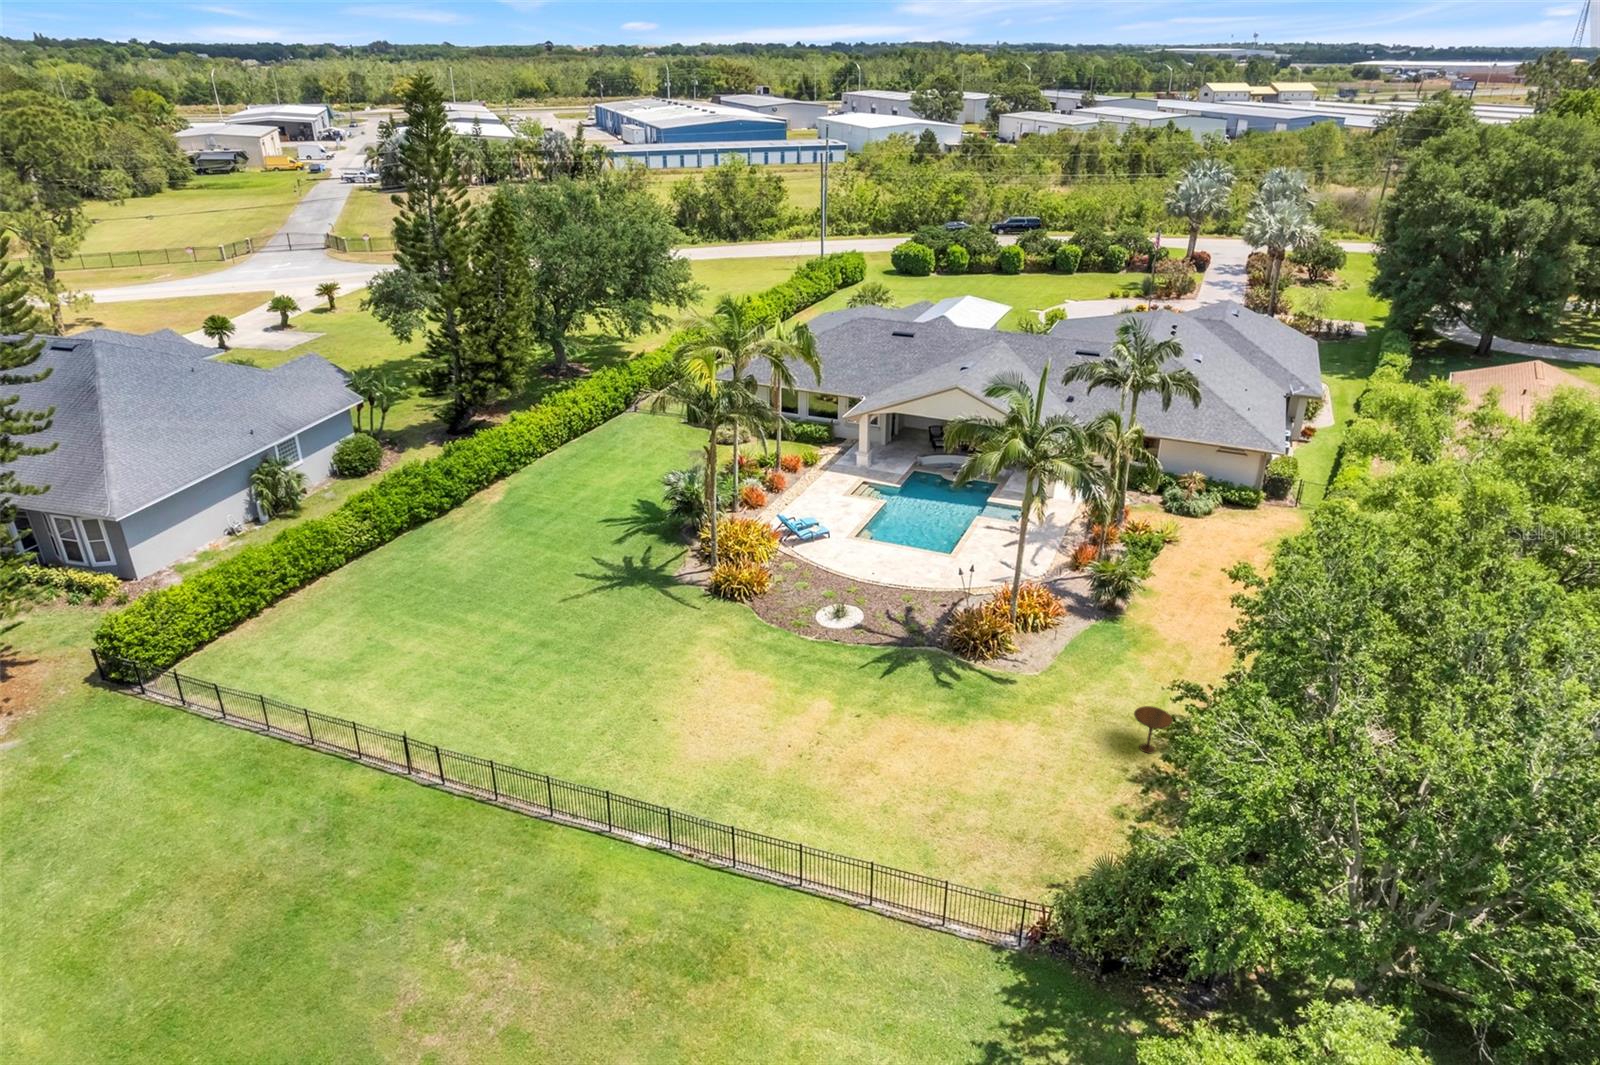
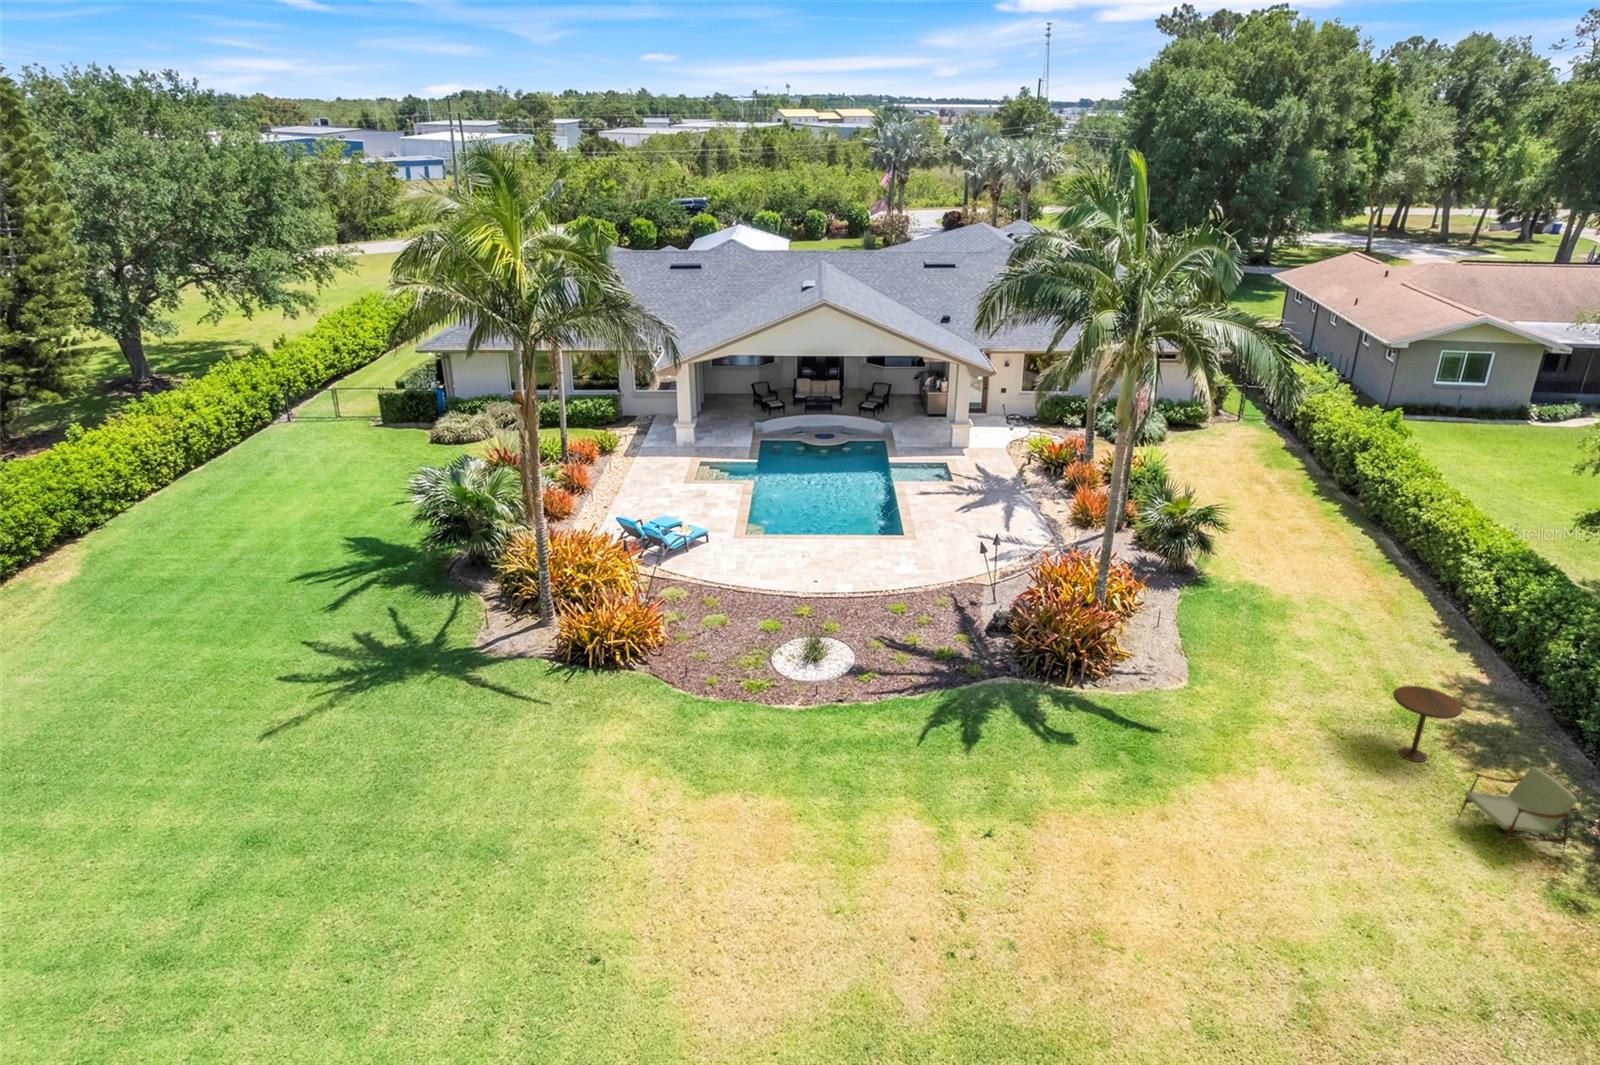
armchair: none [1132,757,1181,813] -> present [1460,767,1577,853]

